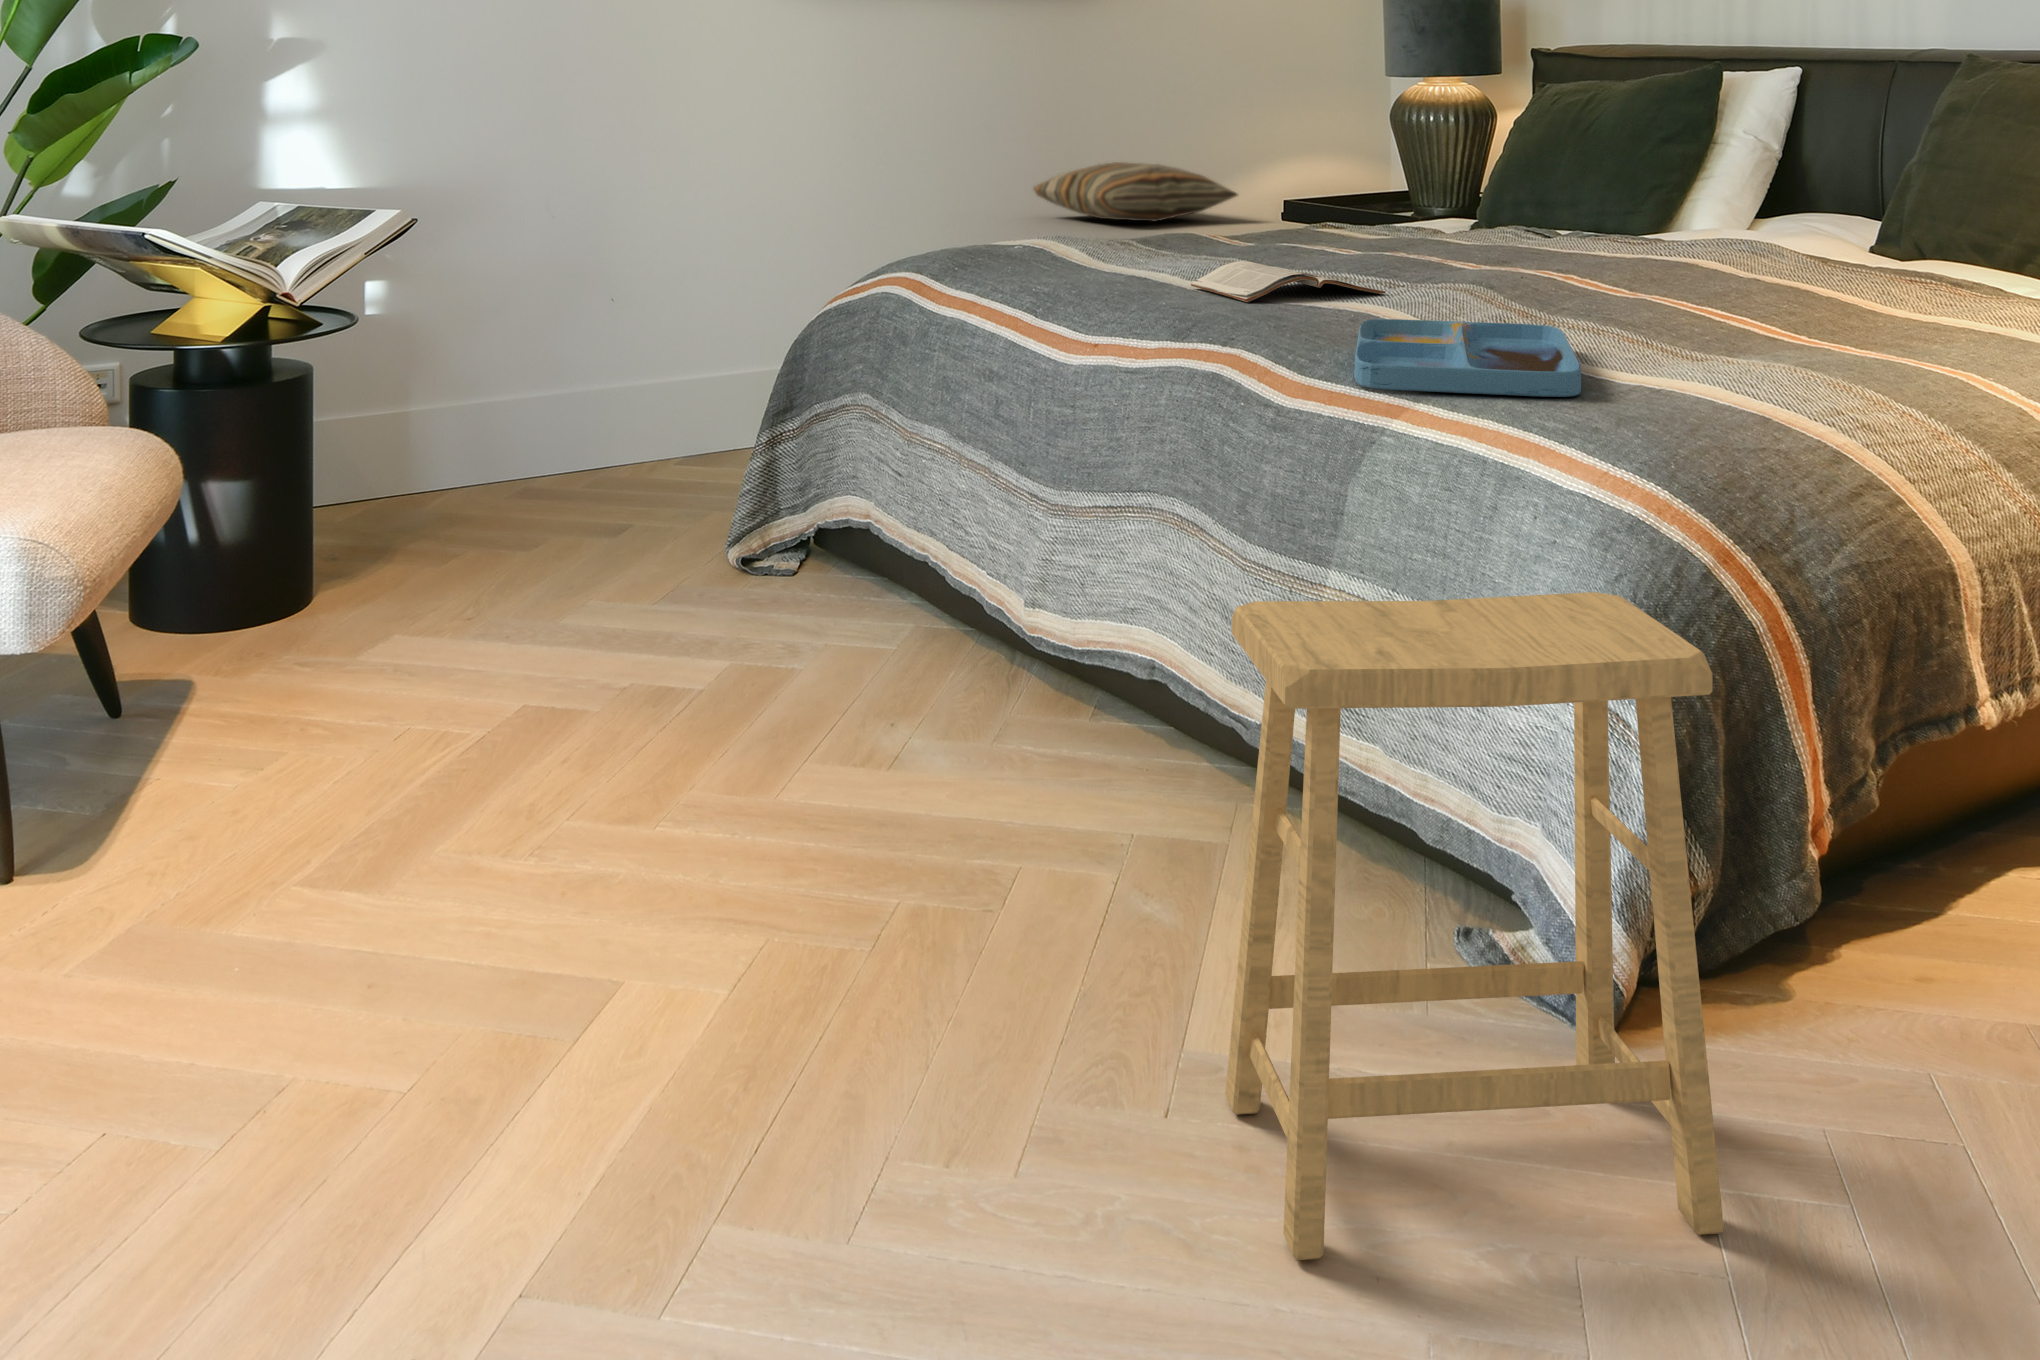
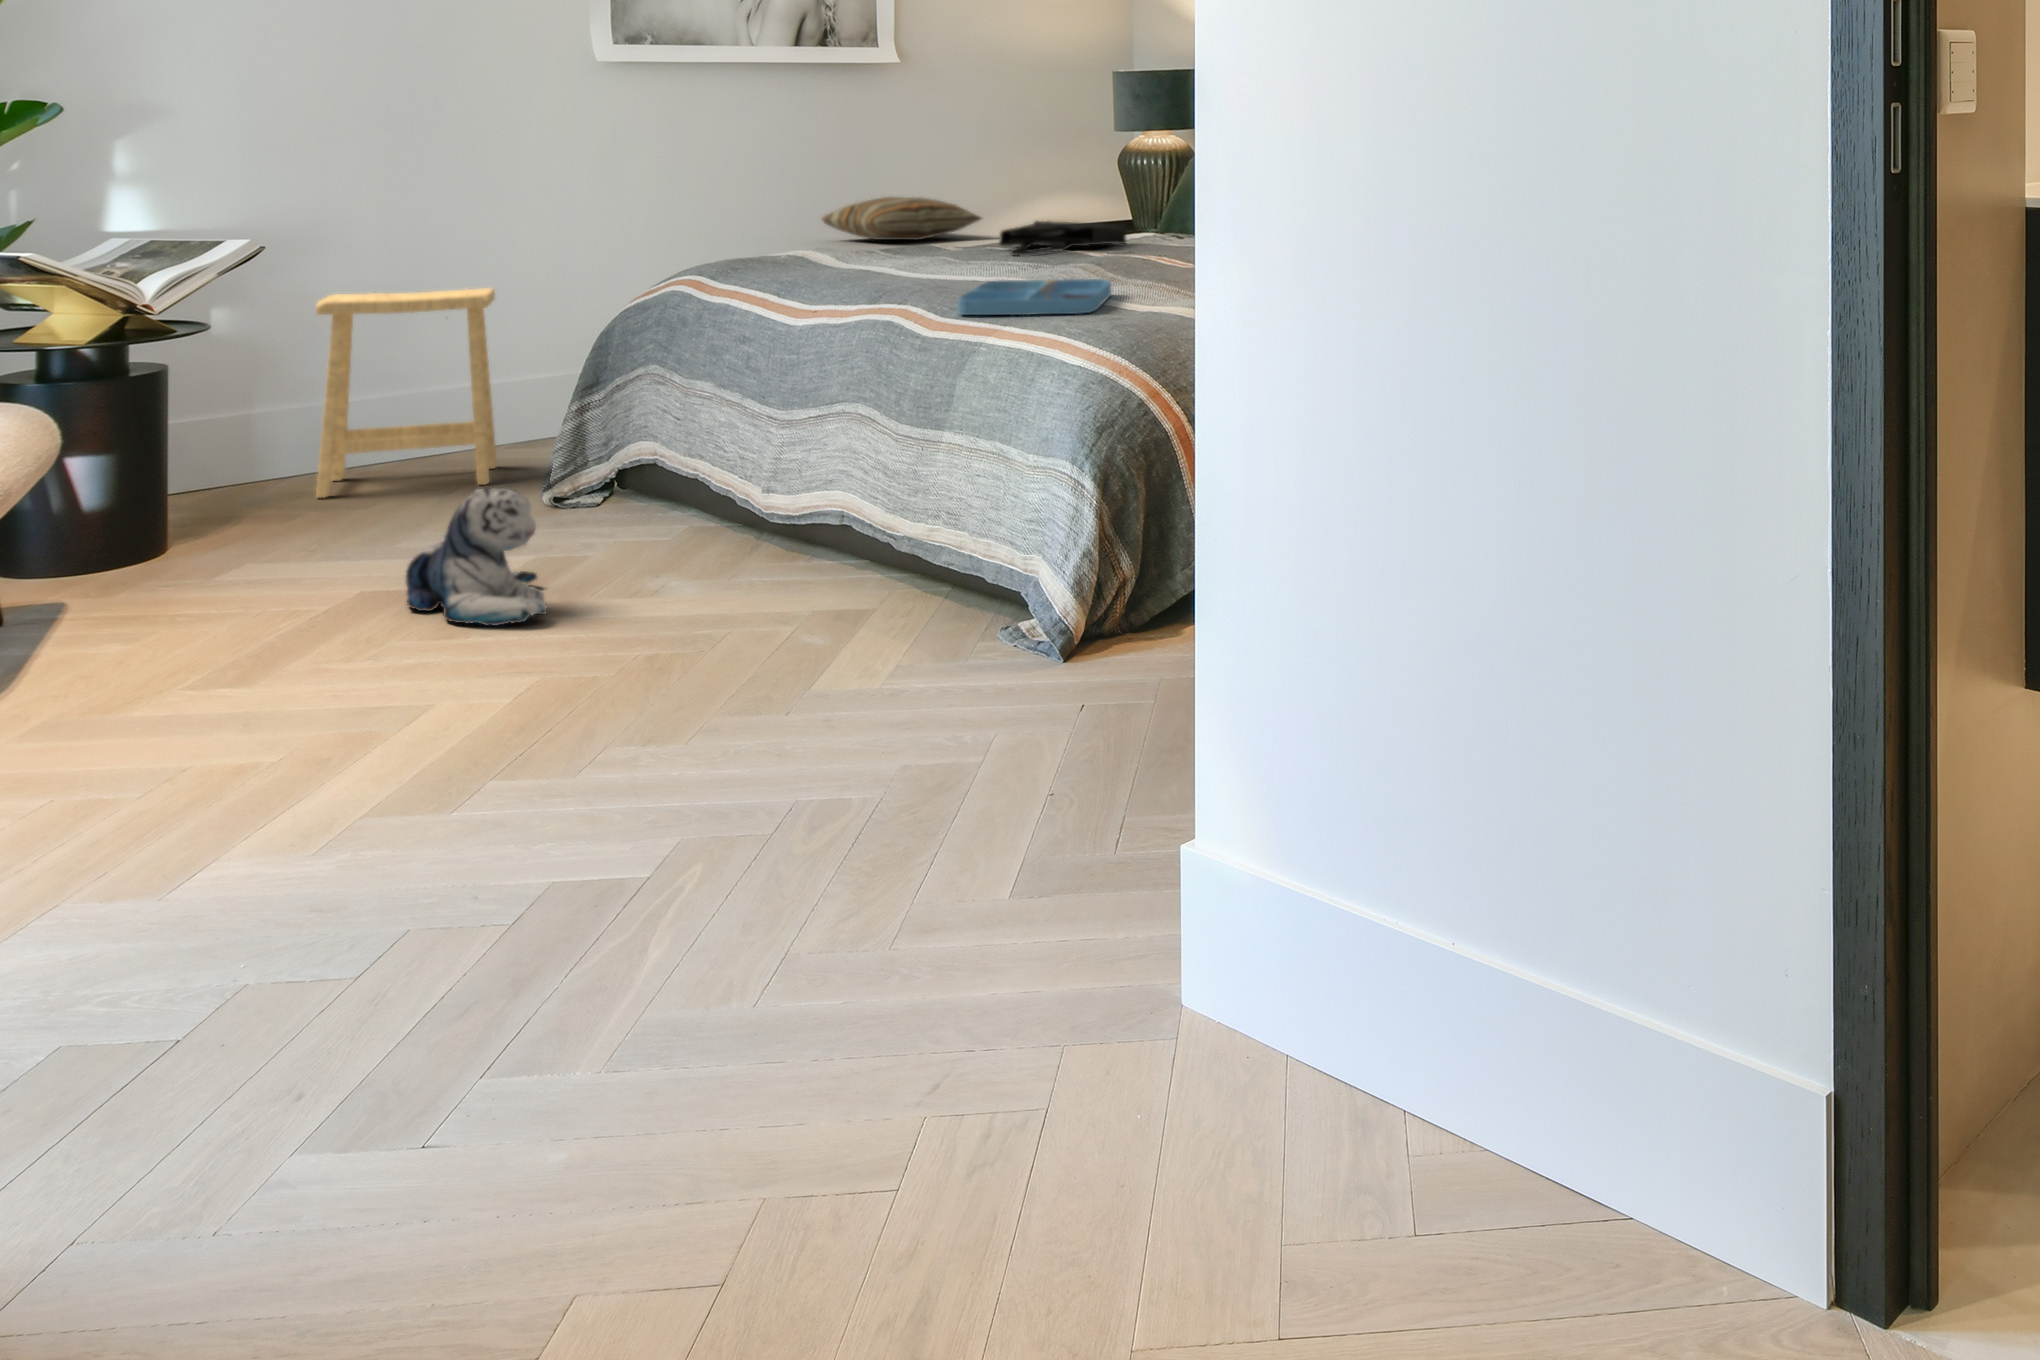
tote bag: none [1282,203,1453,256] -> present [1000,221,1127,255]
magazine: present [1191,261,1385,302] -> none [902,255,1038,281]
plush toy: none [575,587,758,798] -> present [406,488,547,626]
footstool: present [1225,592,1724,1260] -> present [316,288,497,498]

